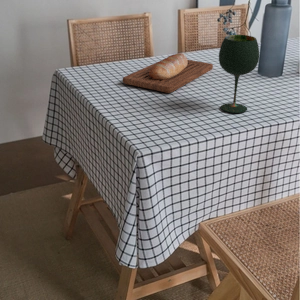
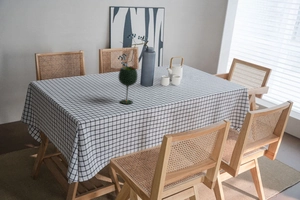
bread loaf: present [123,53,213,93] -> none [69,74,117,94]

